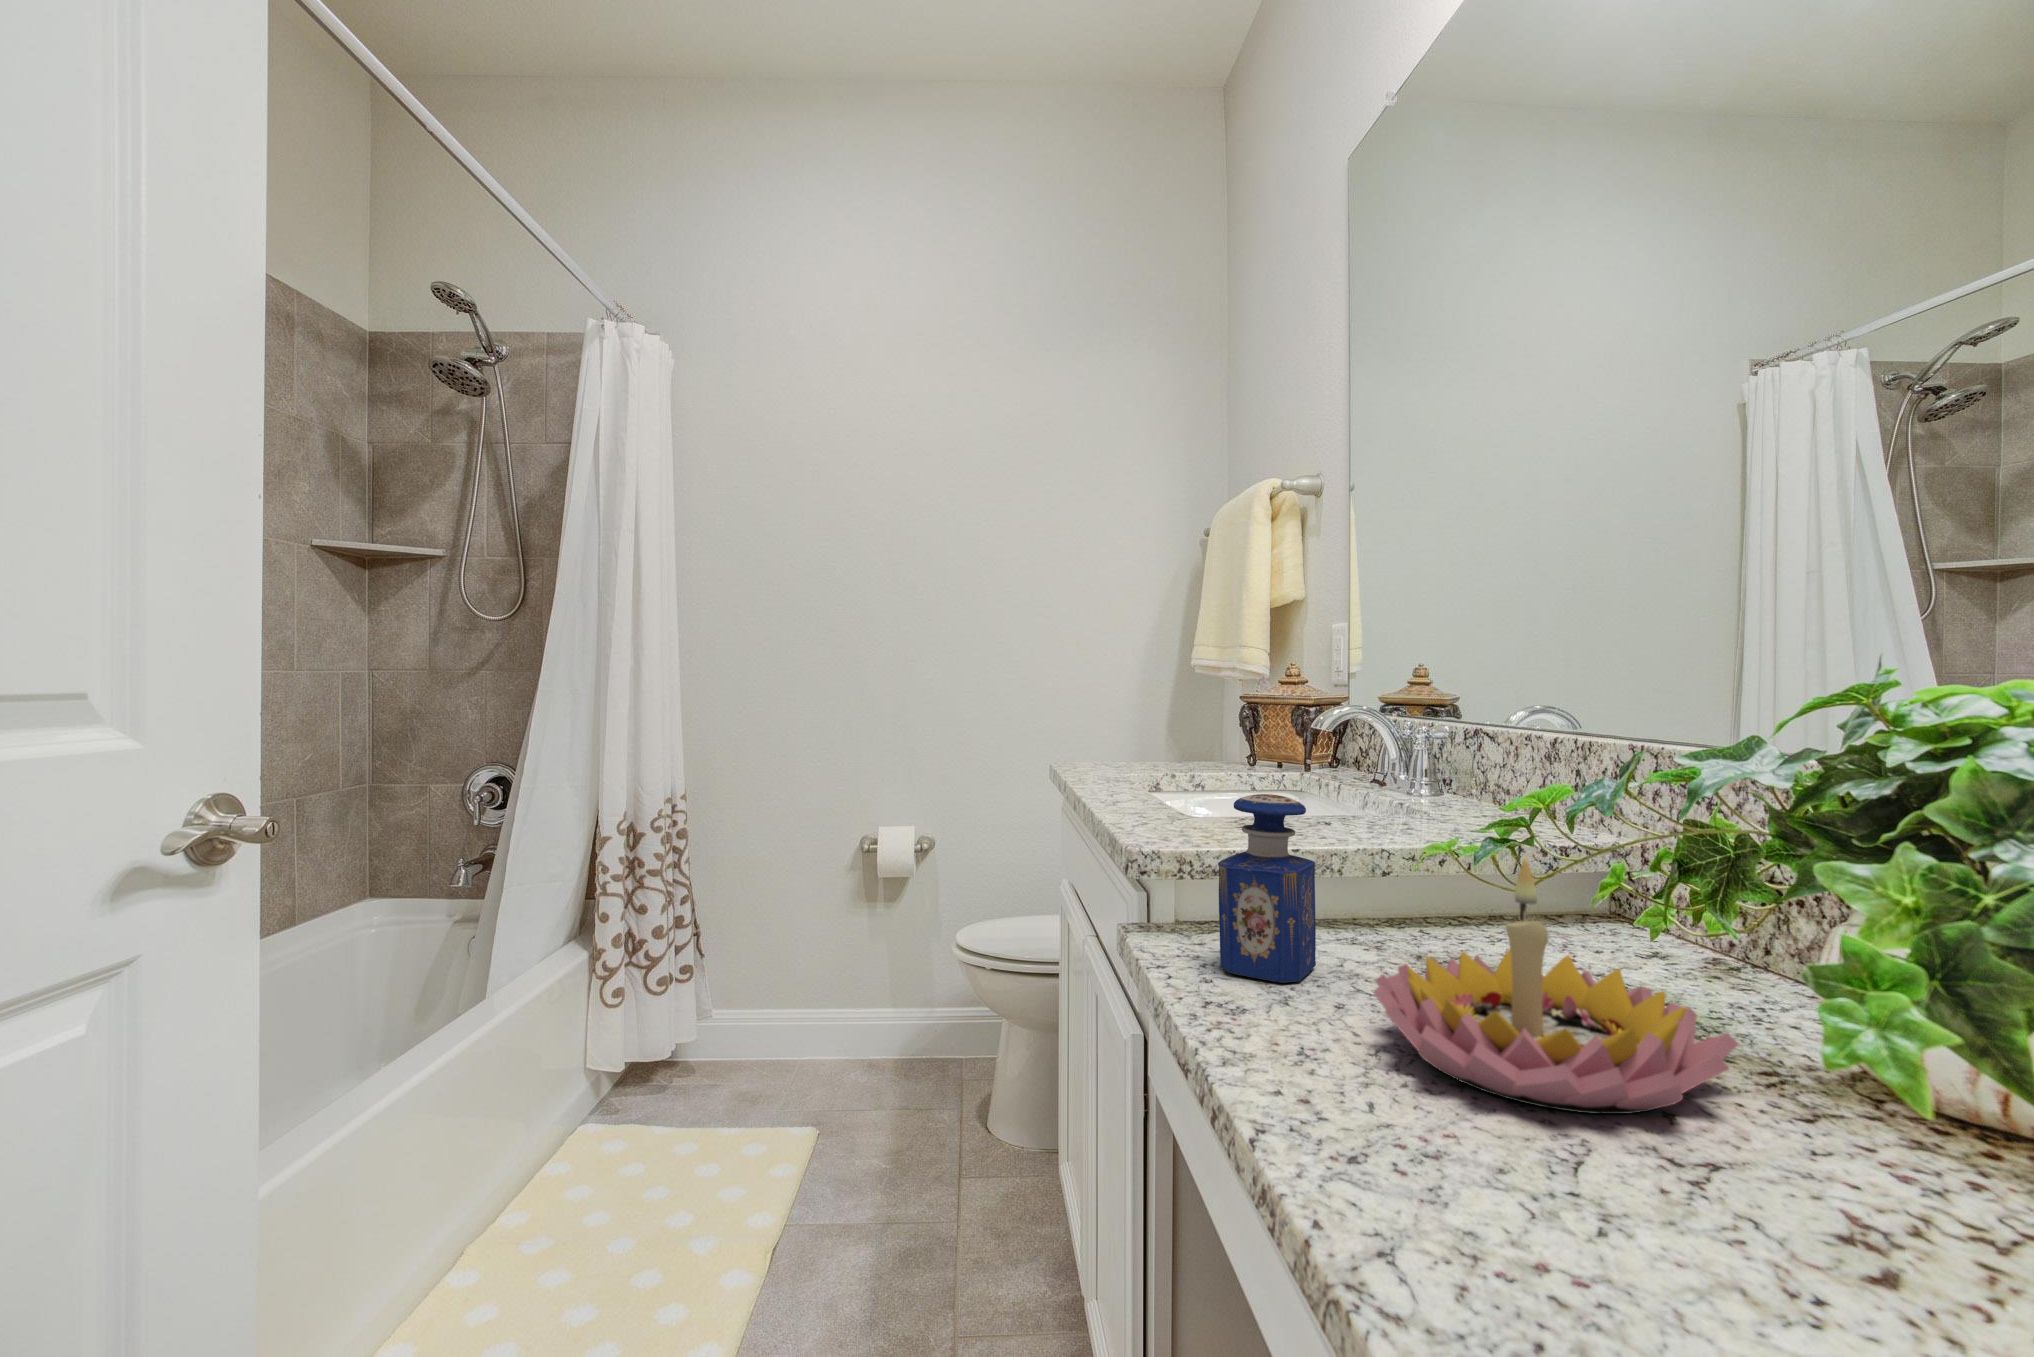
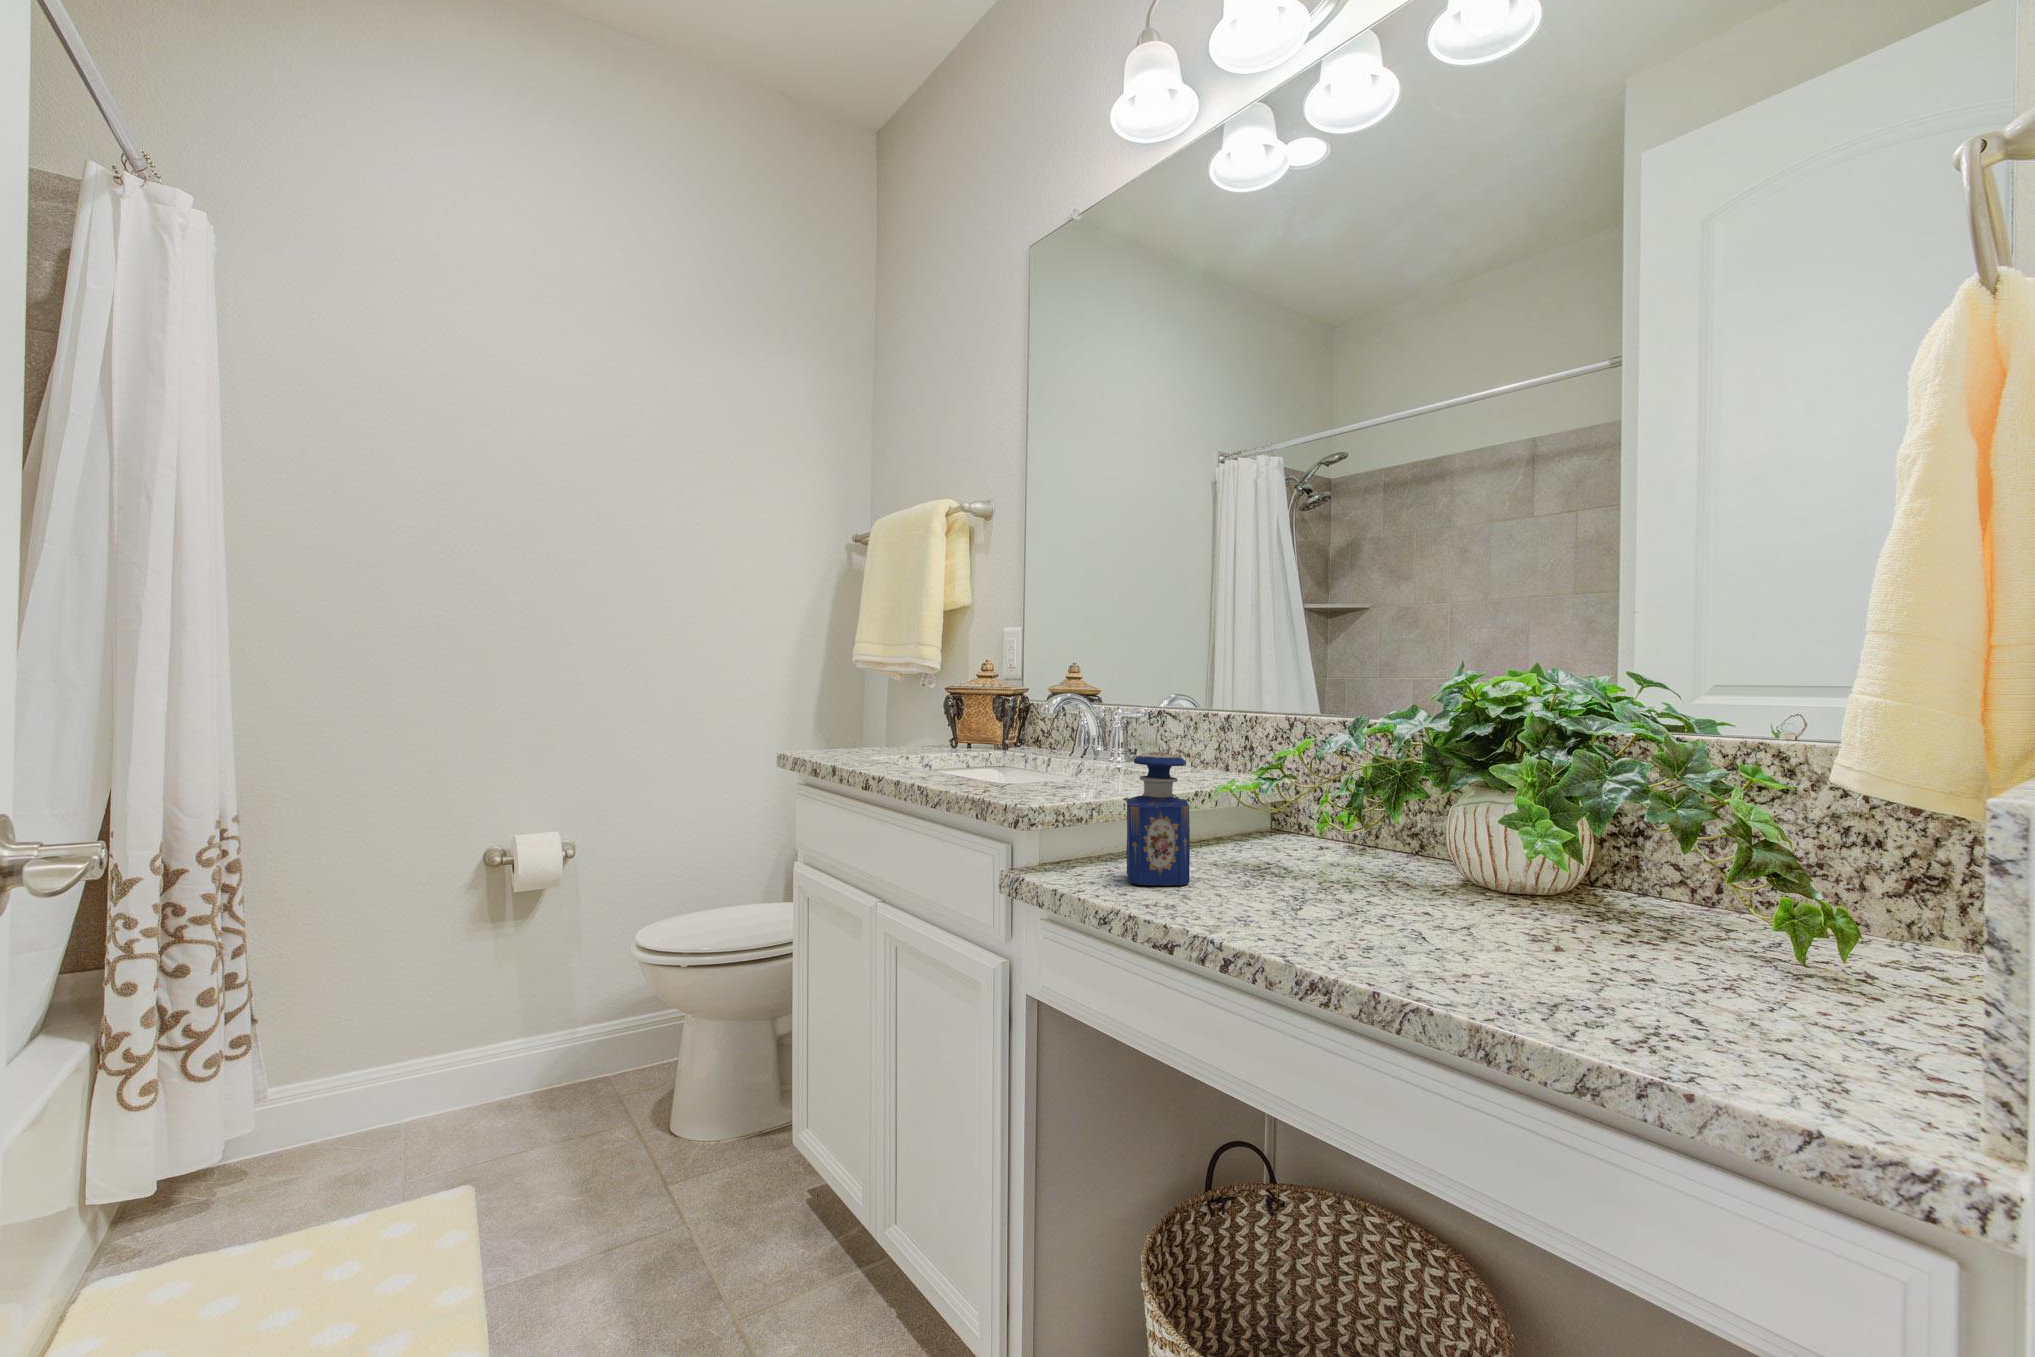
candle holder: present [1373,857,1738,1114] -> none [1269,773,1467,913]

